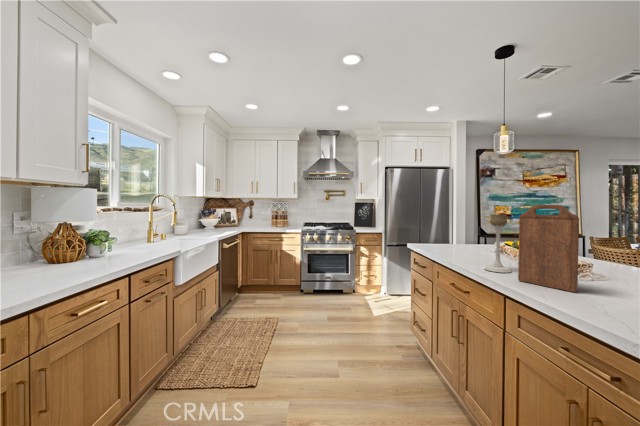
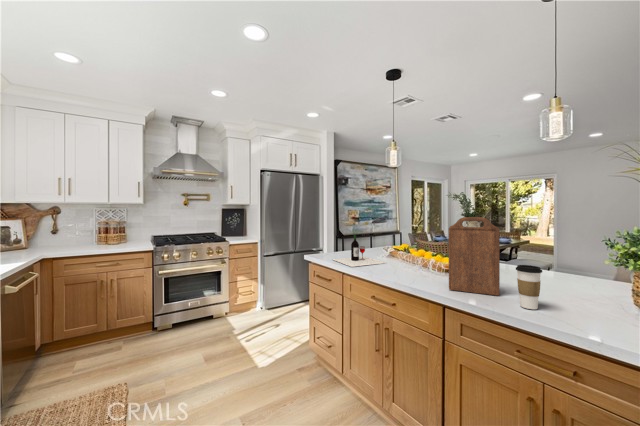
candle holder: present [484,215,511,273] -> none [406,225,430,282]
wine bottle: none [430,226,486,257] -> present [333,235,386,267]
coffee cup: none [580,257,614,307] -> present [516,265,542,310]

